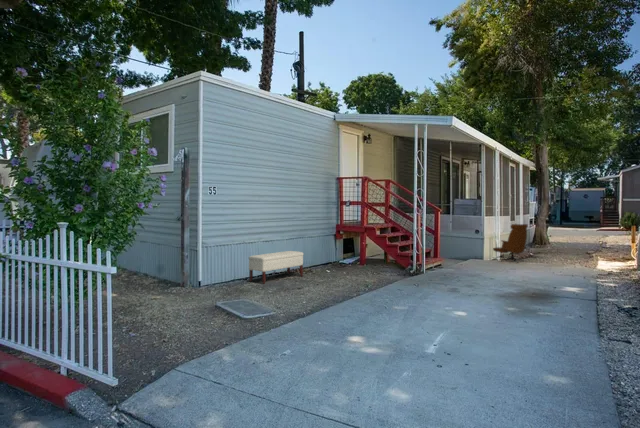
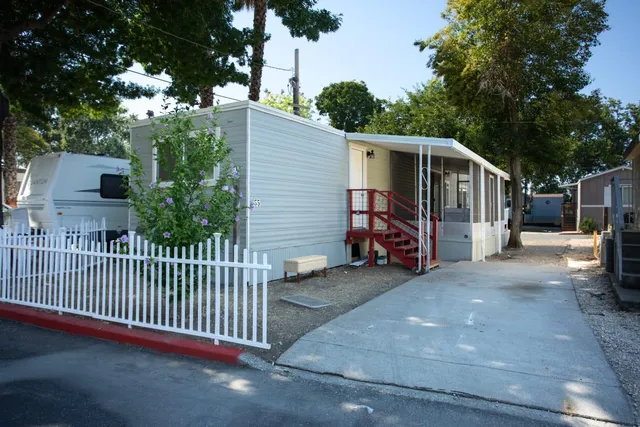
lounge chair: present [493,224,528,261] -> none [479,230,510,263]

